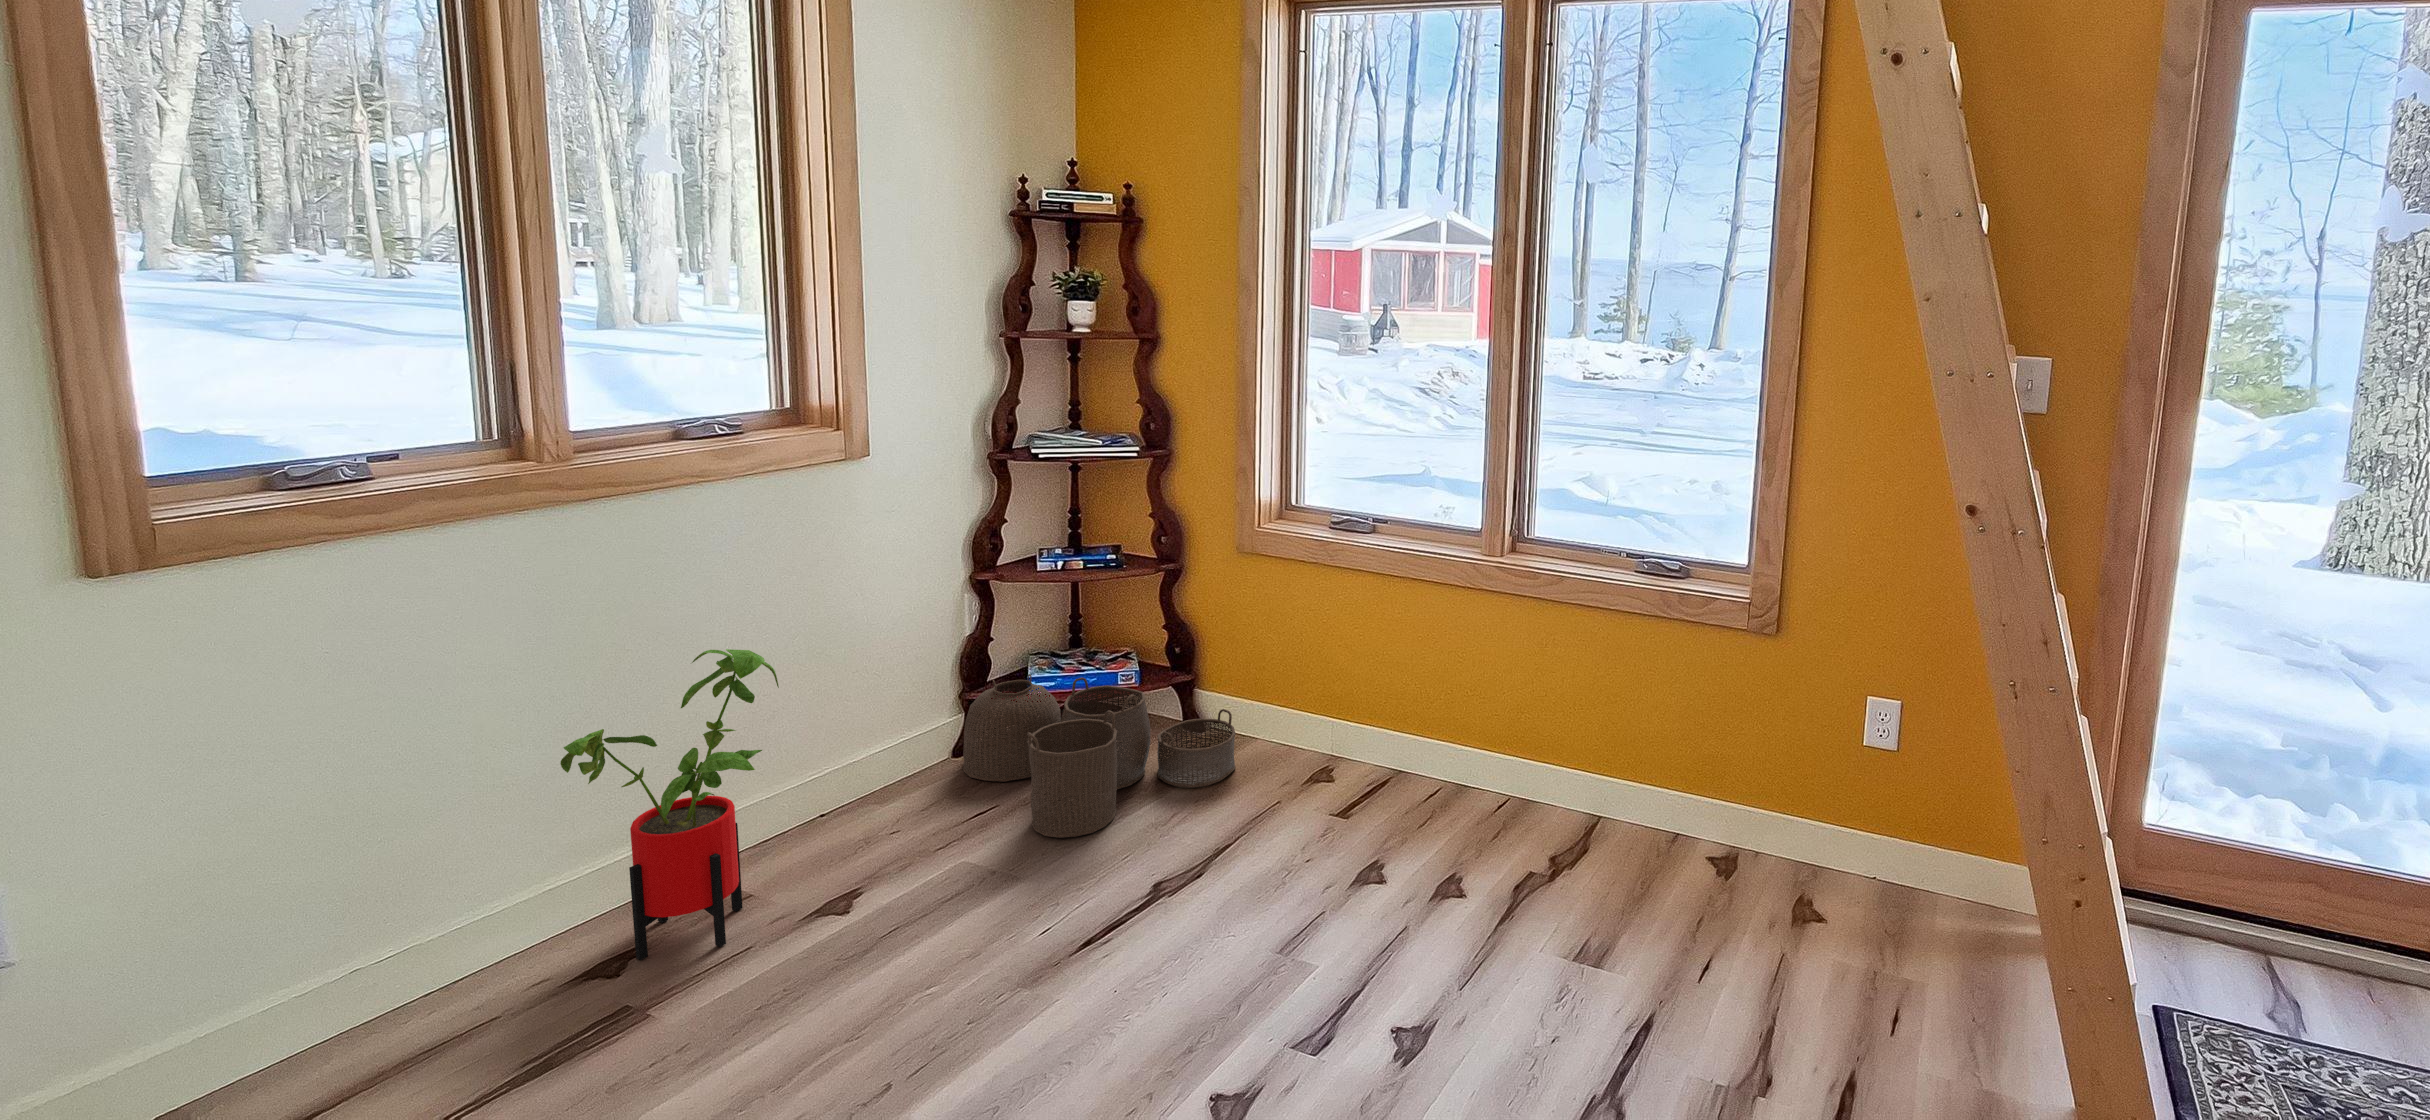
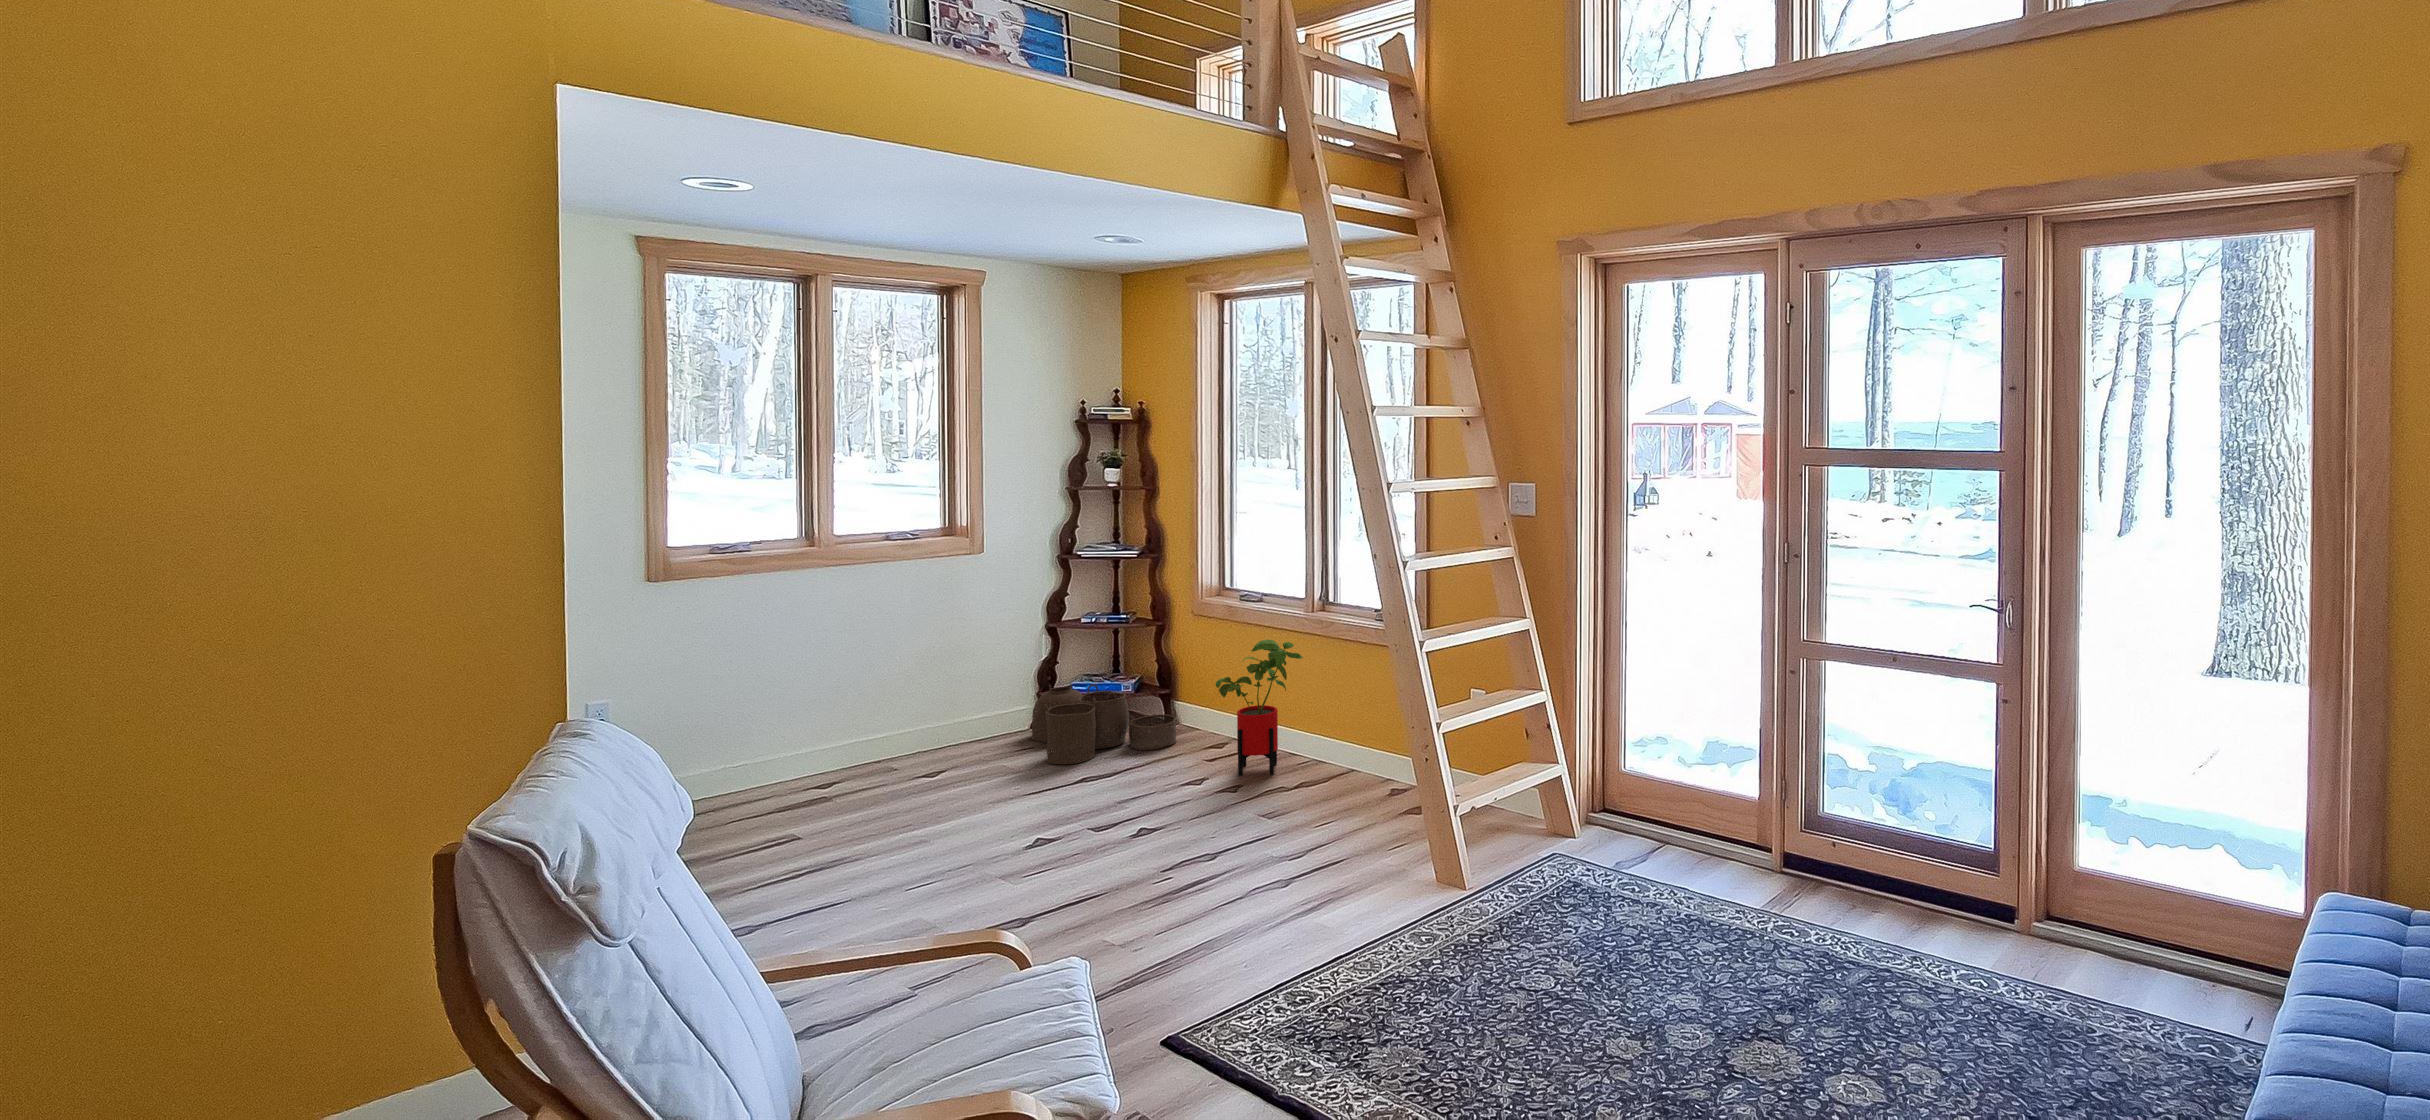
house plant: present [560,649,779,960] -> present [1216,640,1303,776]

